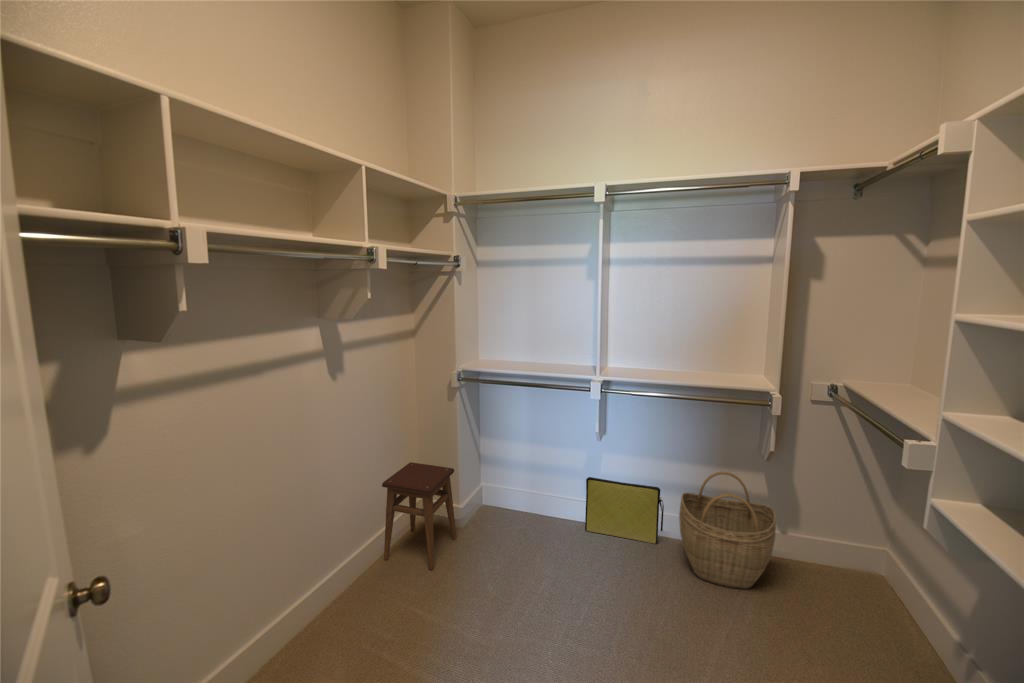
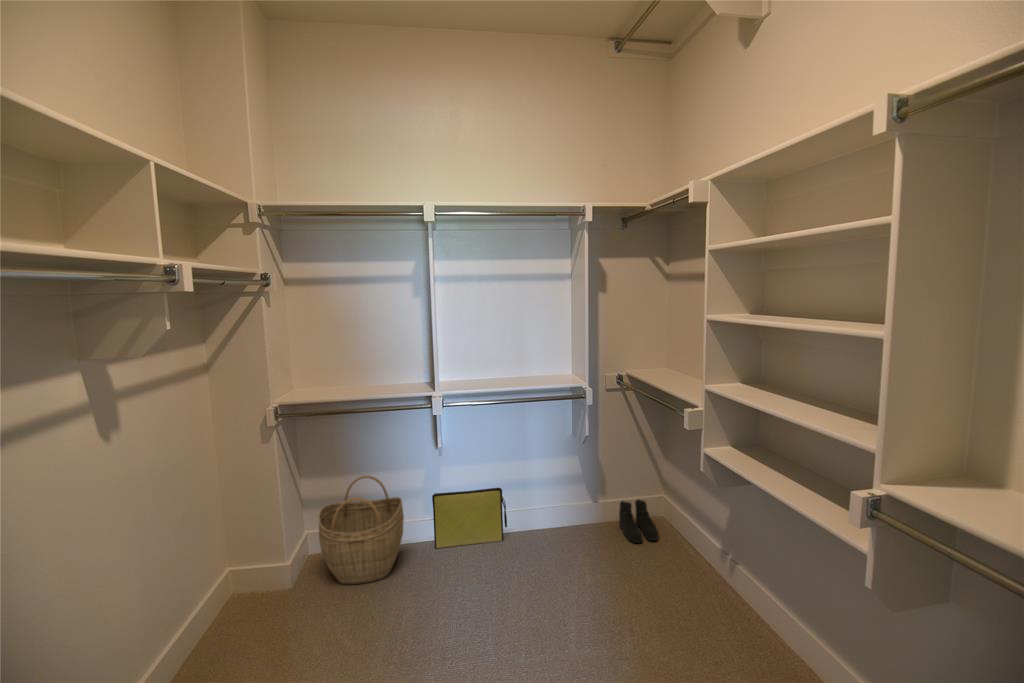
stool: present [382,462,456,570] -> none [177,523,290,668]
woven basket: present [679,472,776,589] -> present [319,476,404,584]
boots: none [811,541,866,603] -> present [619,499,659,543]

